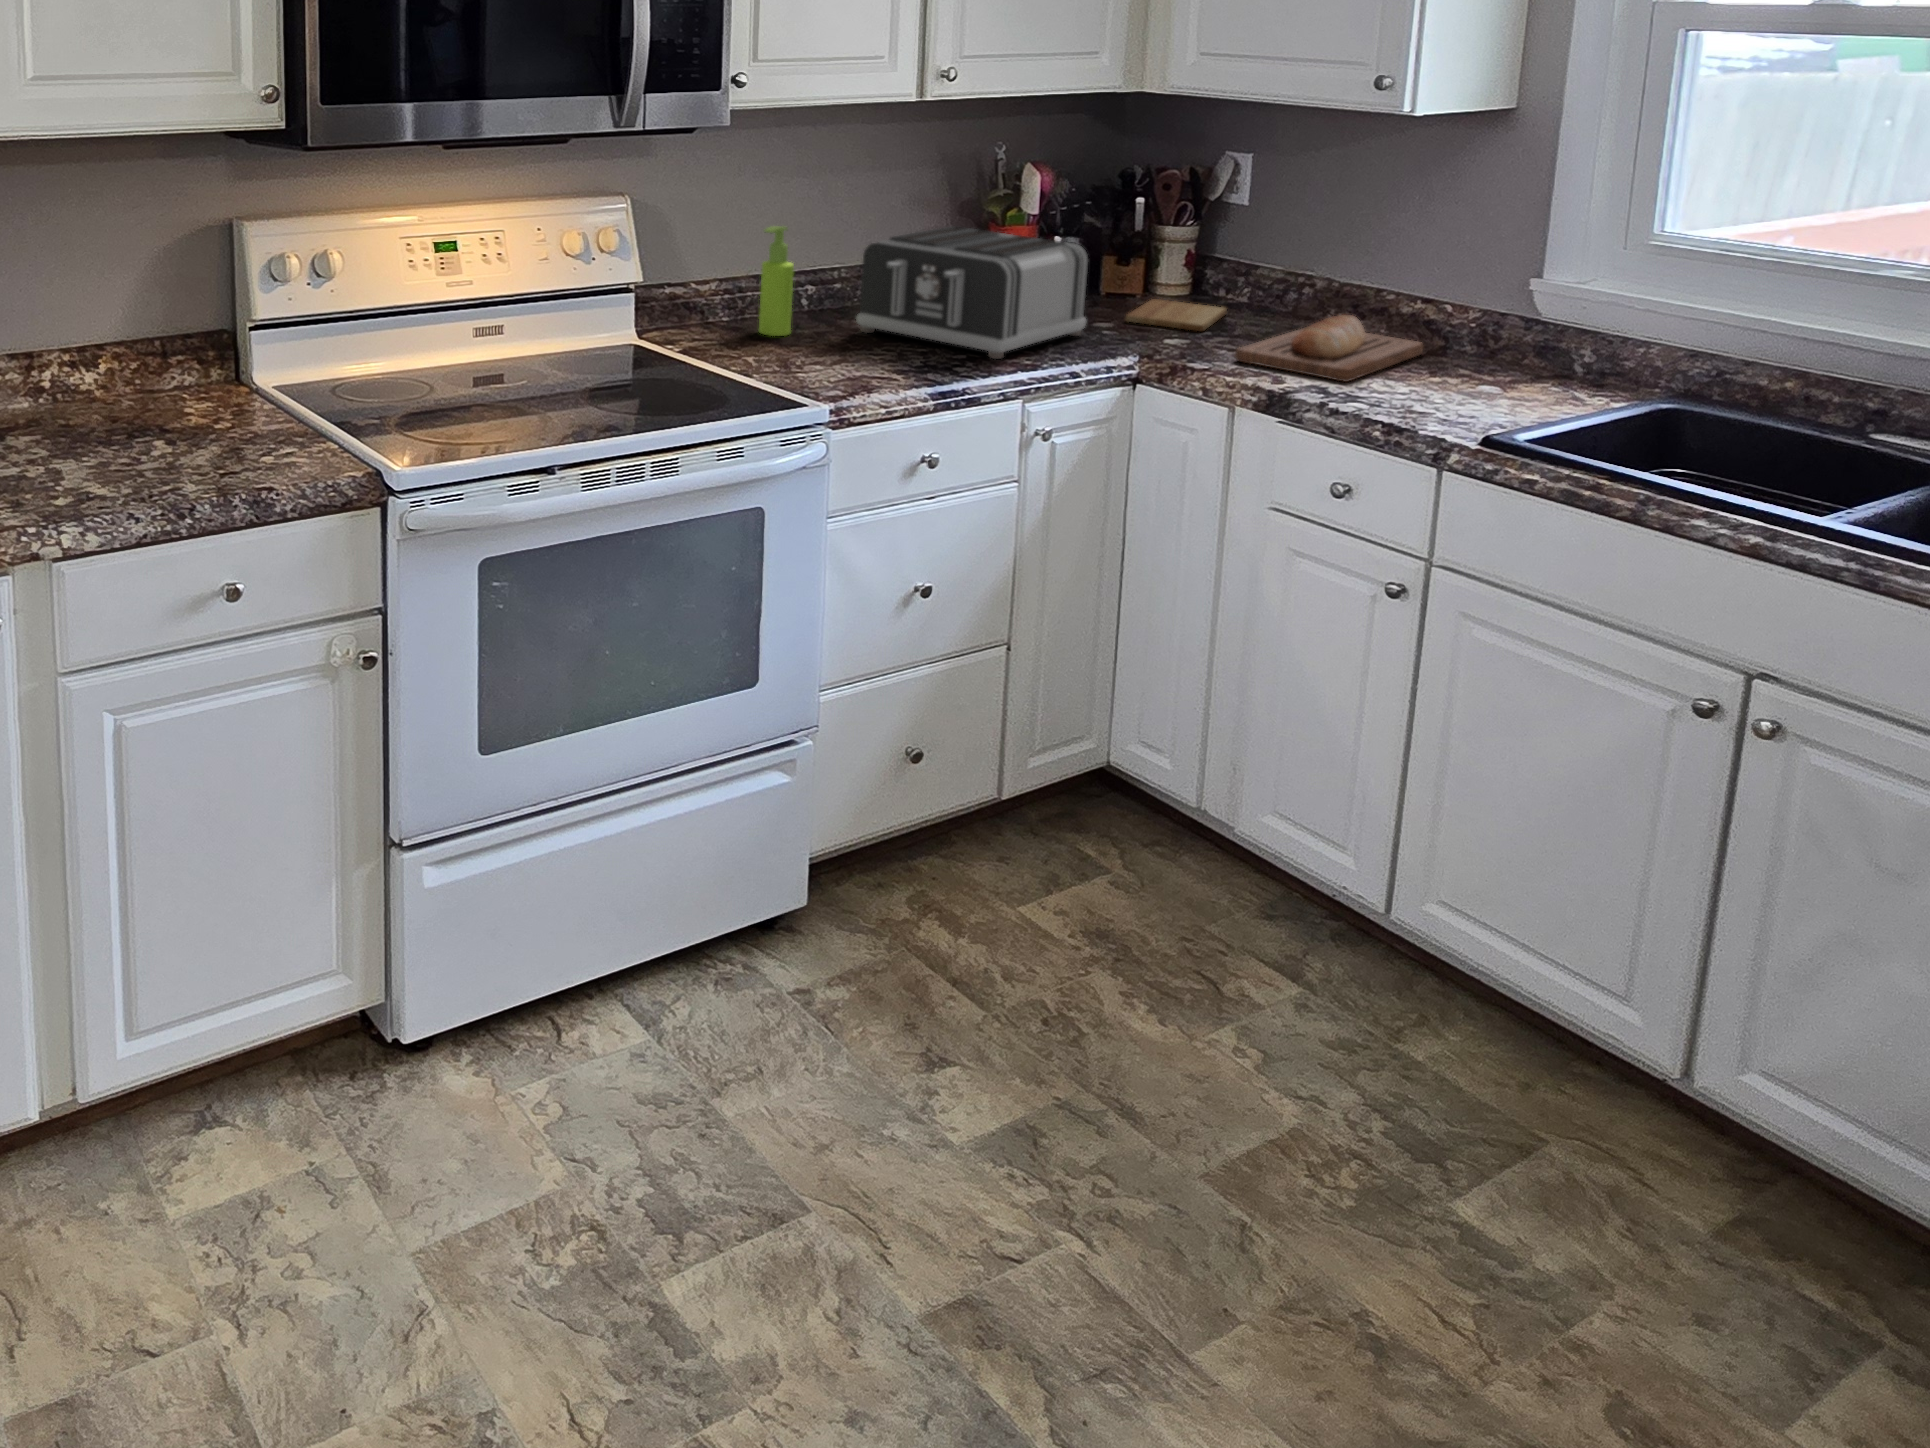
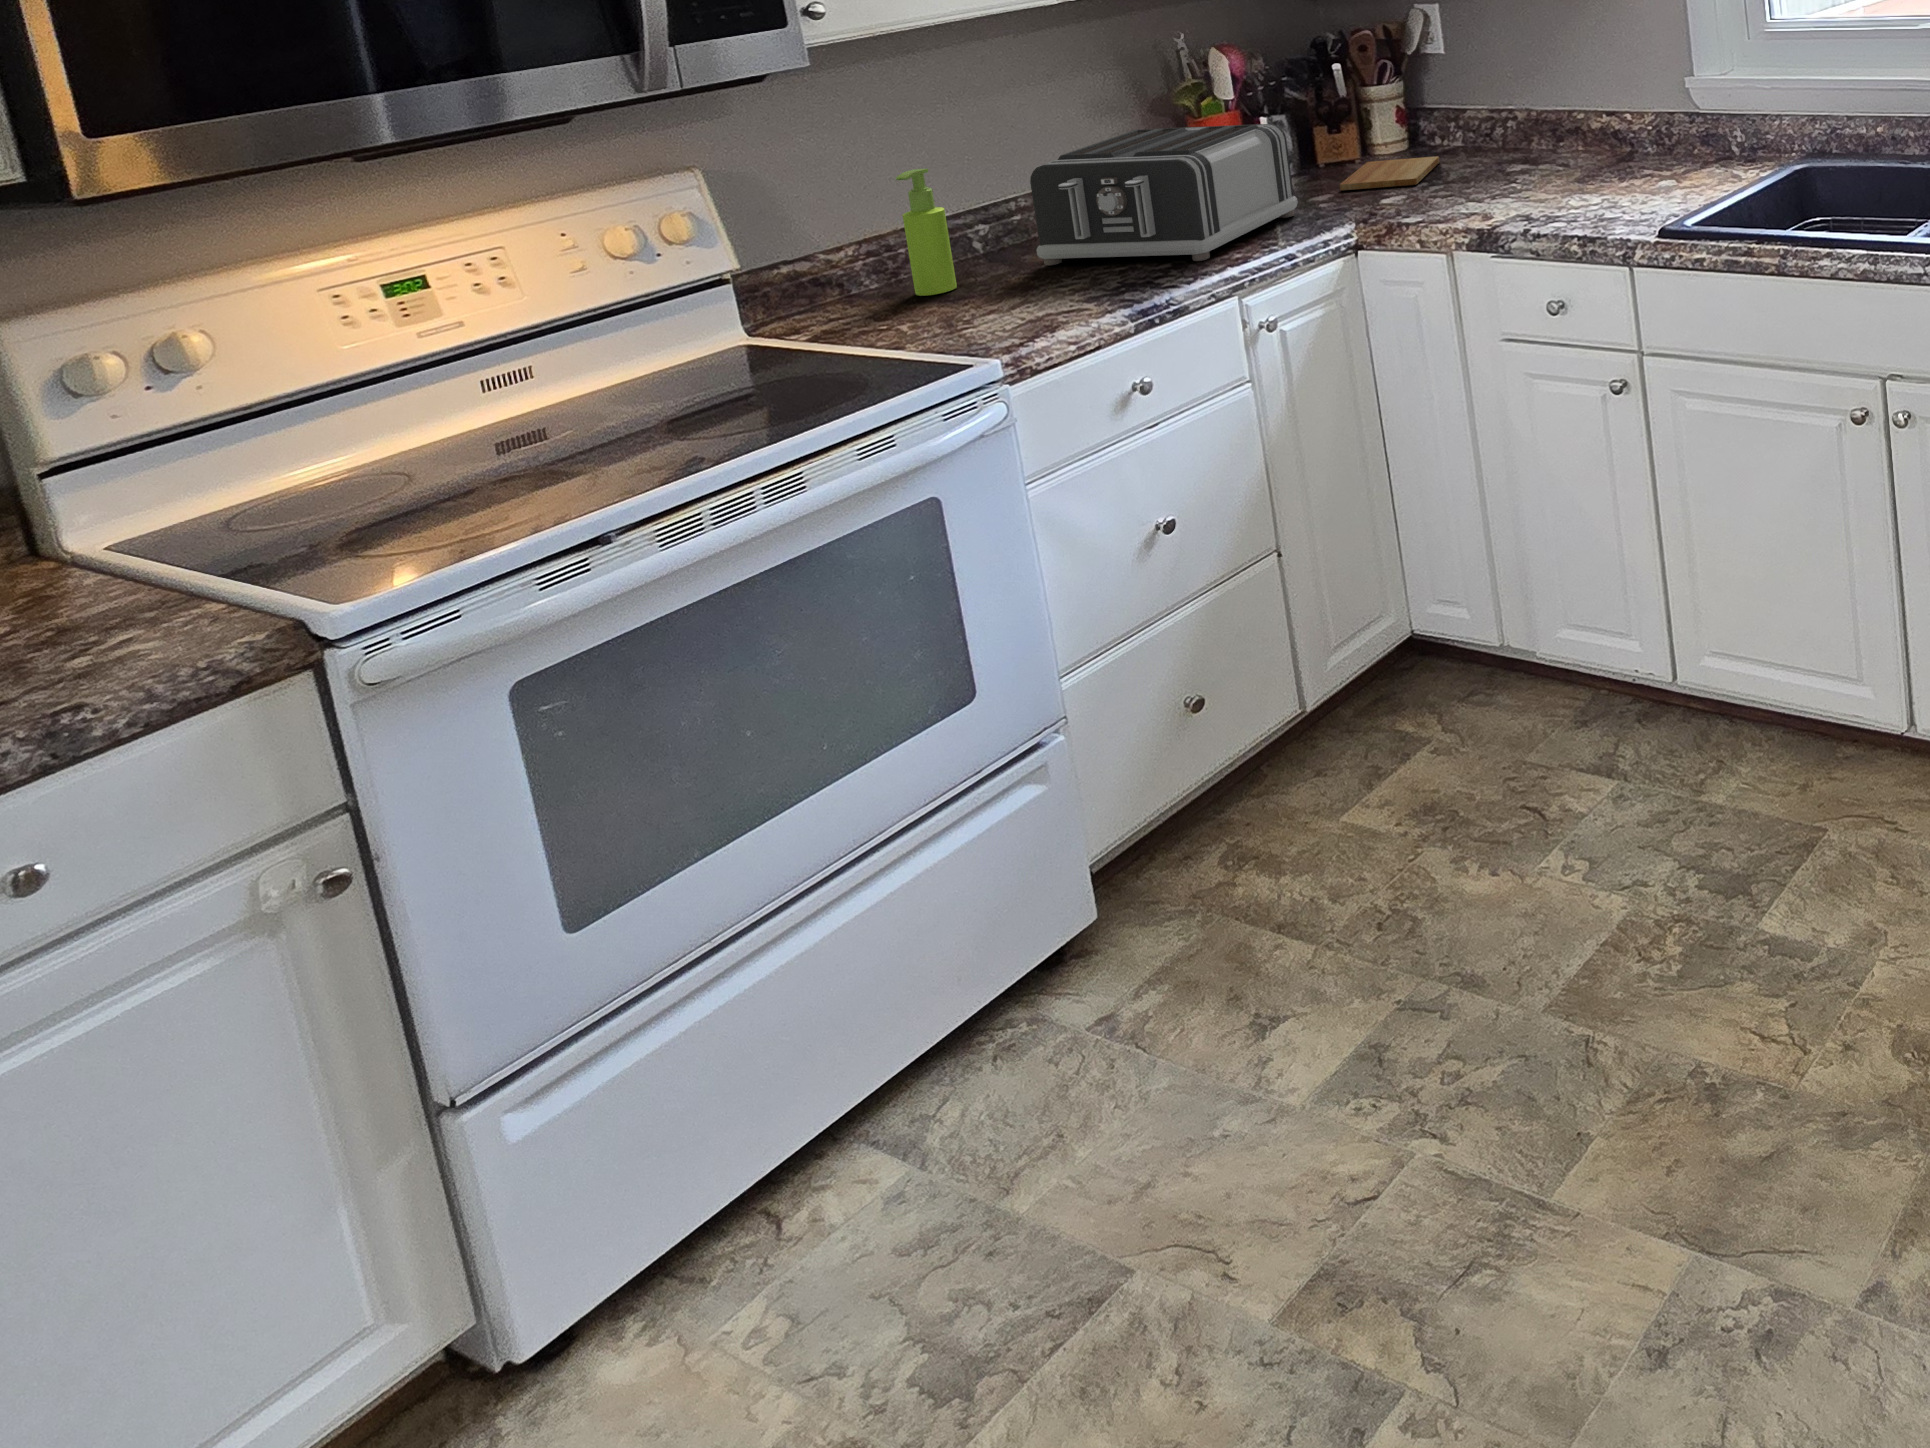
bread loaf: present [1235,315,1423,381] -> none [1444,141,1612,207]

